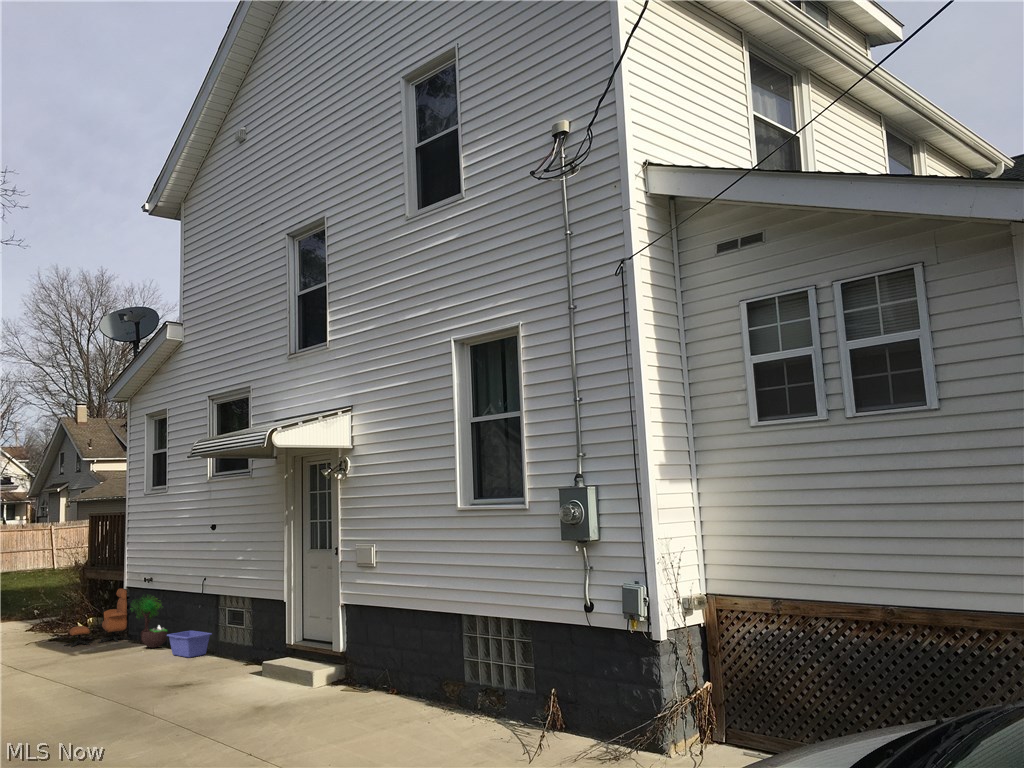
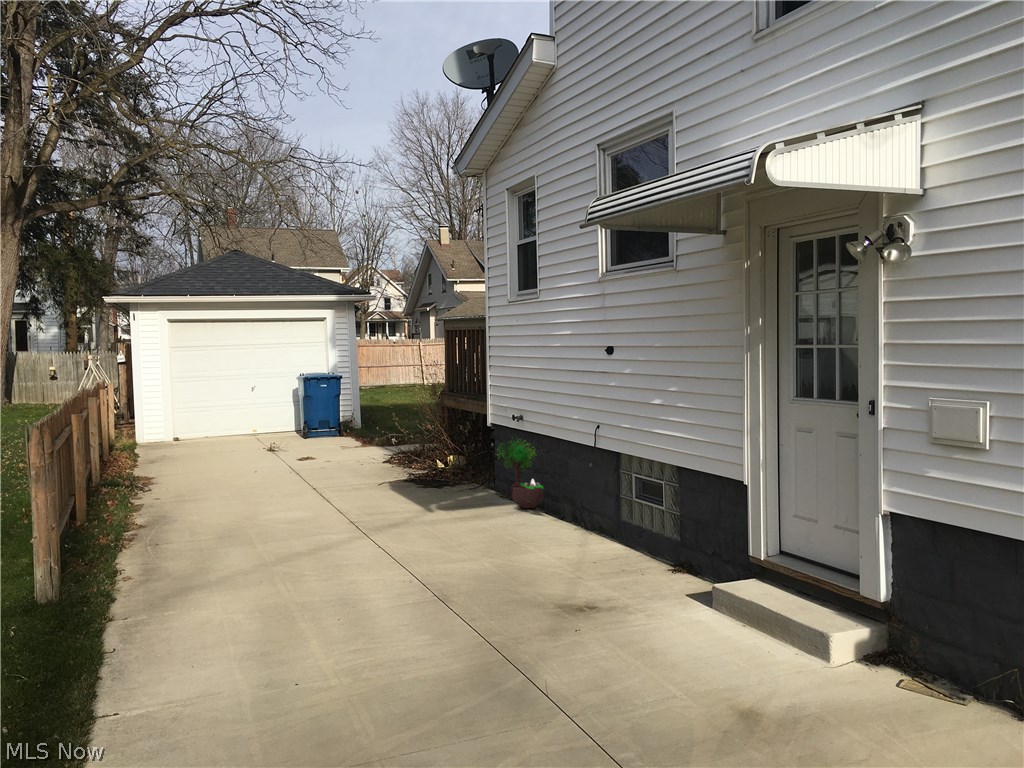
lounge chair: present [64,589,130,647] -> none [422,423,497,492]
storage bin: present [167,631,212,657] -> none [545,495,609,537]

